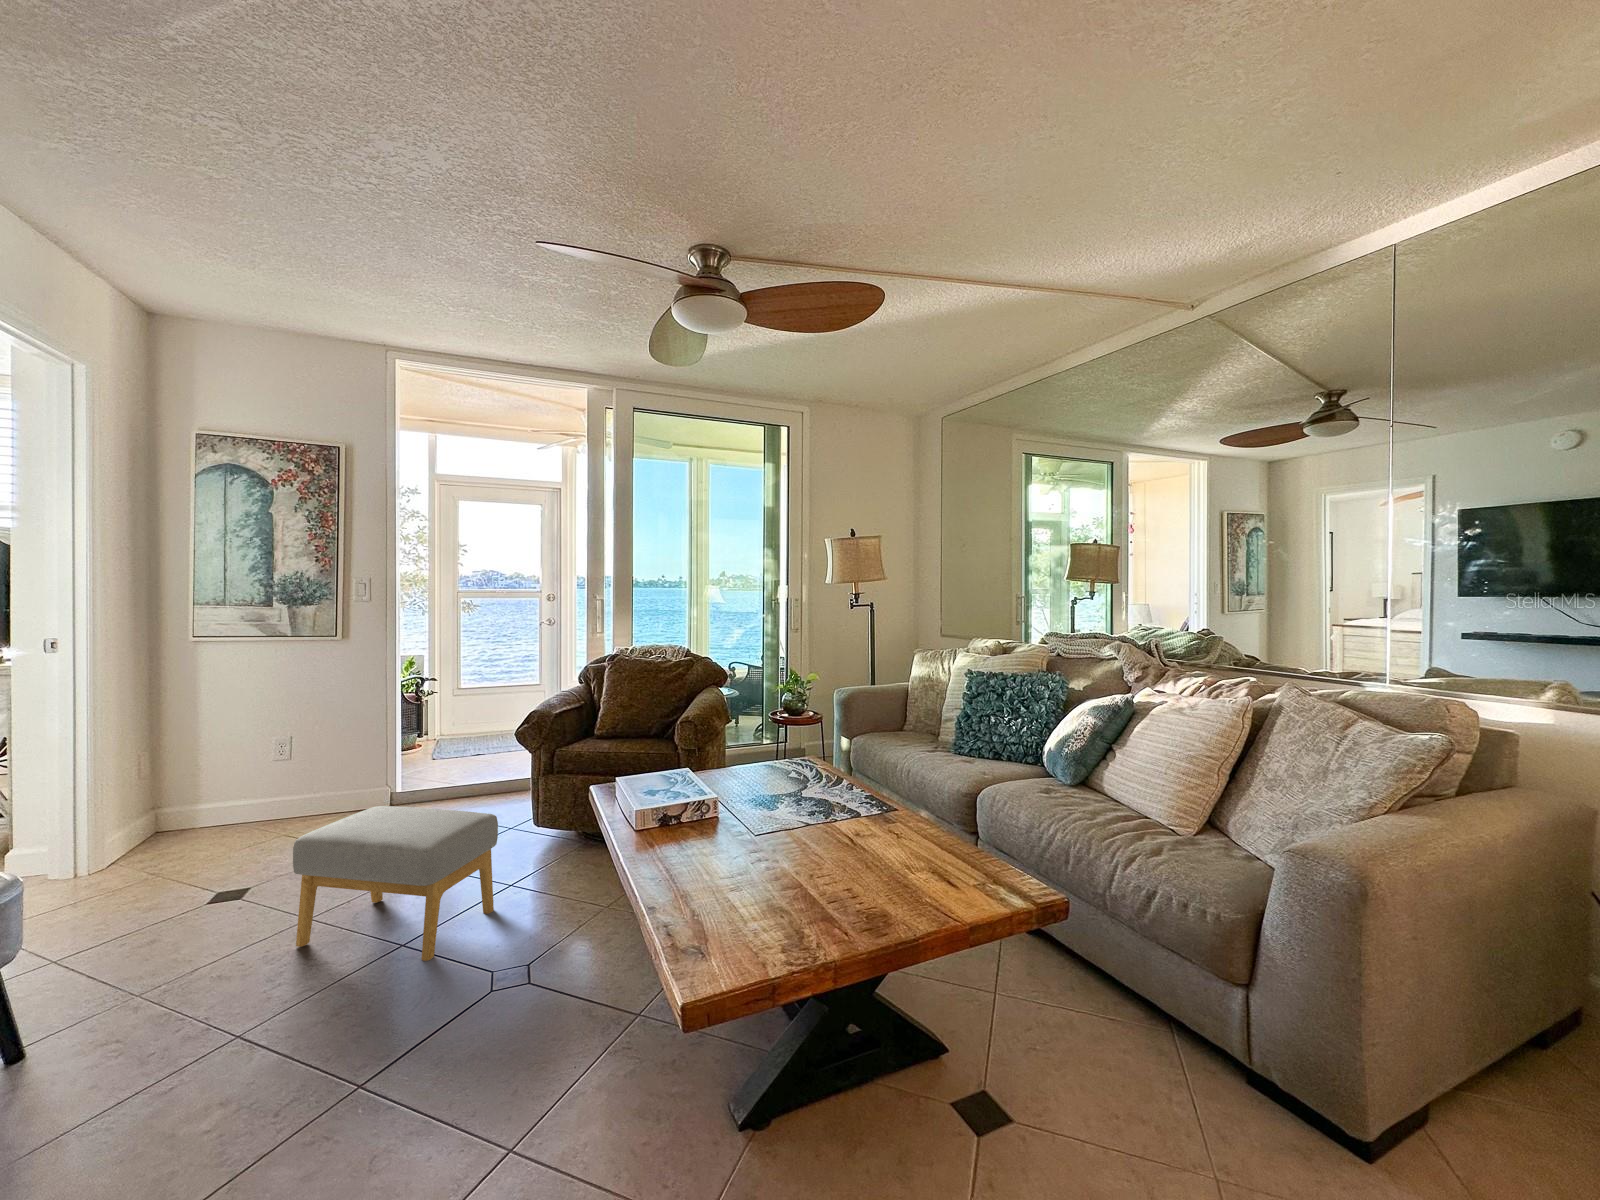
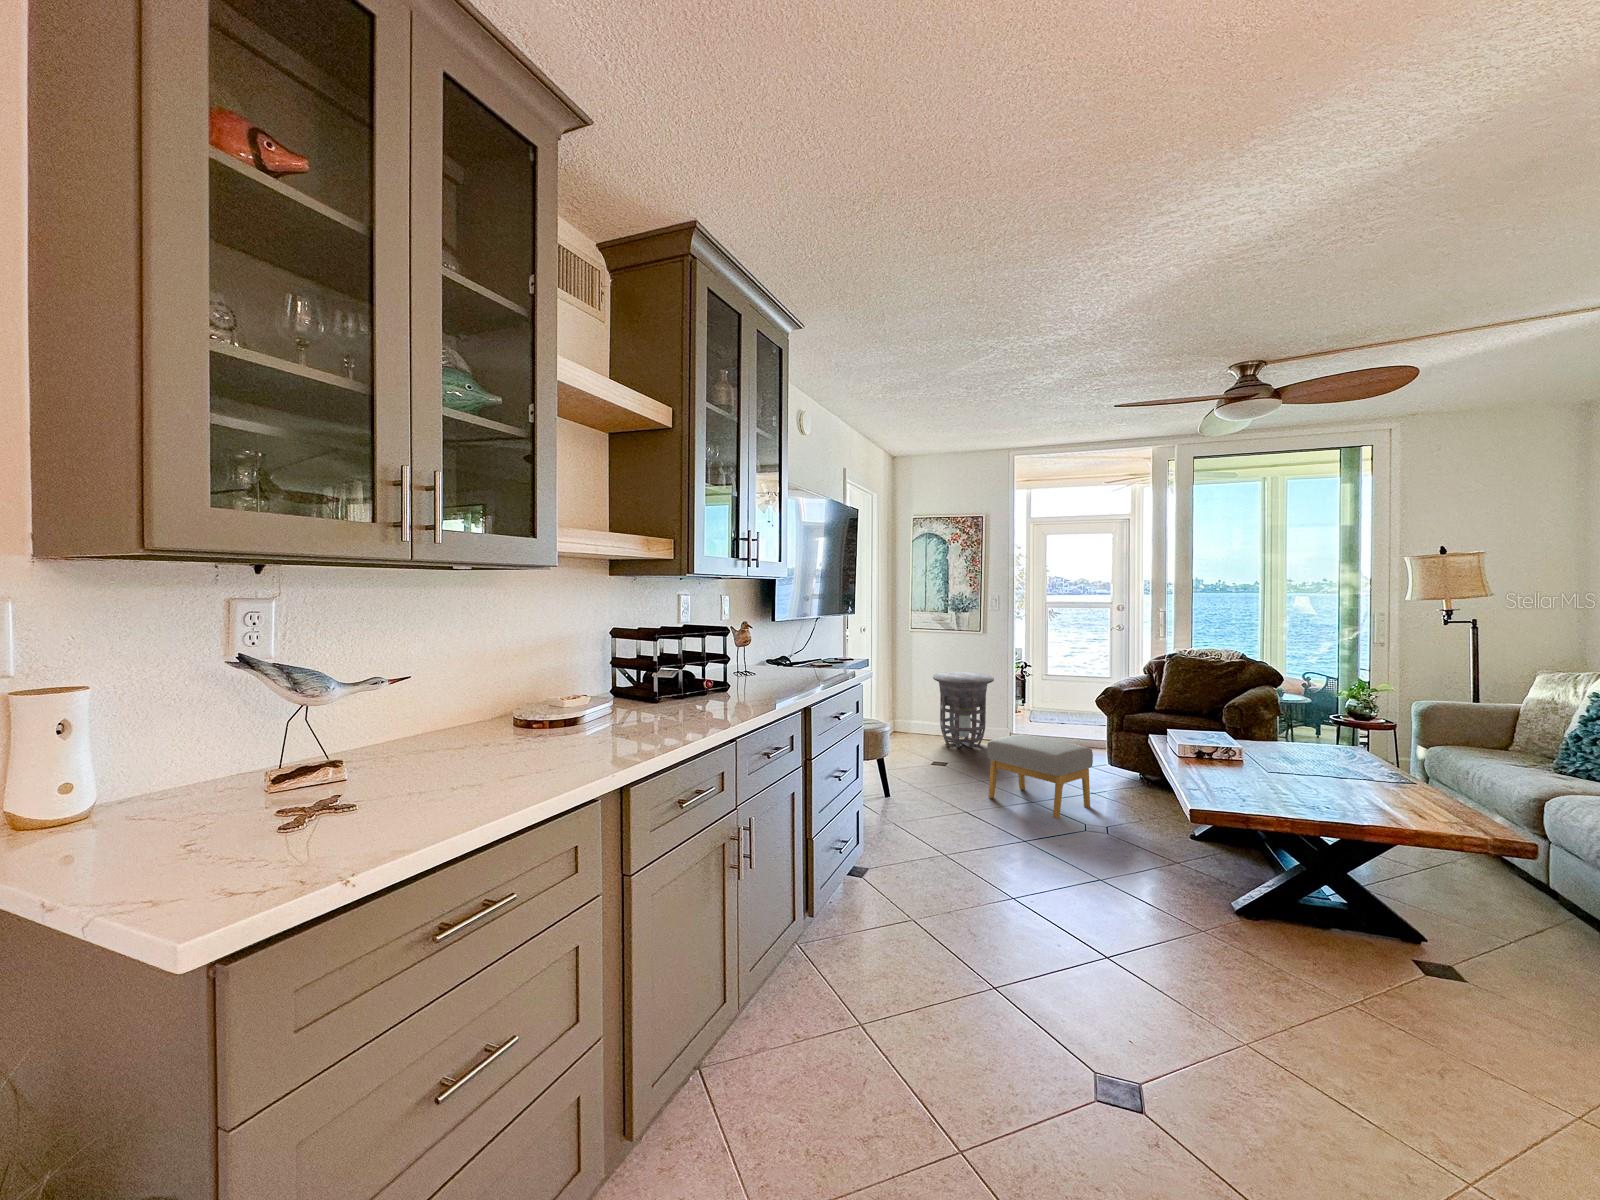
side table: none [229,698,354,829] -> present [933,672,994,748]

